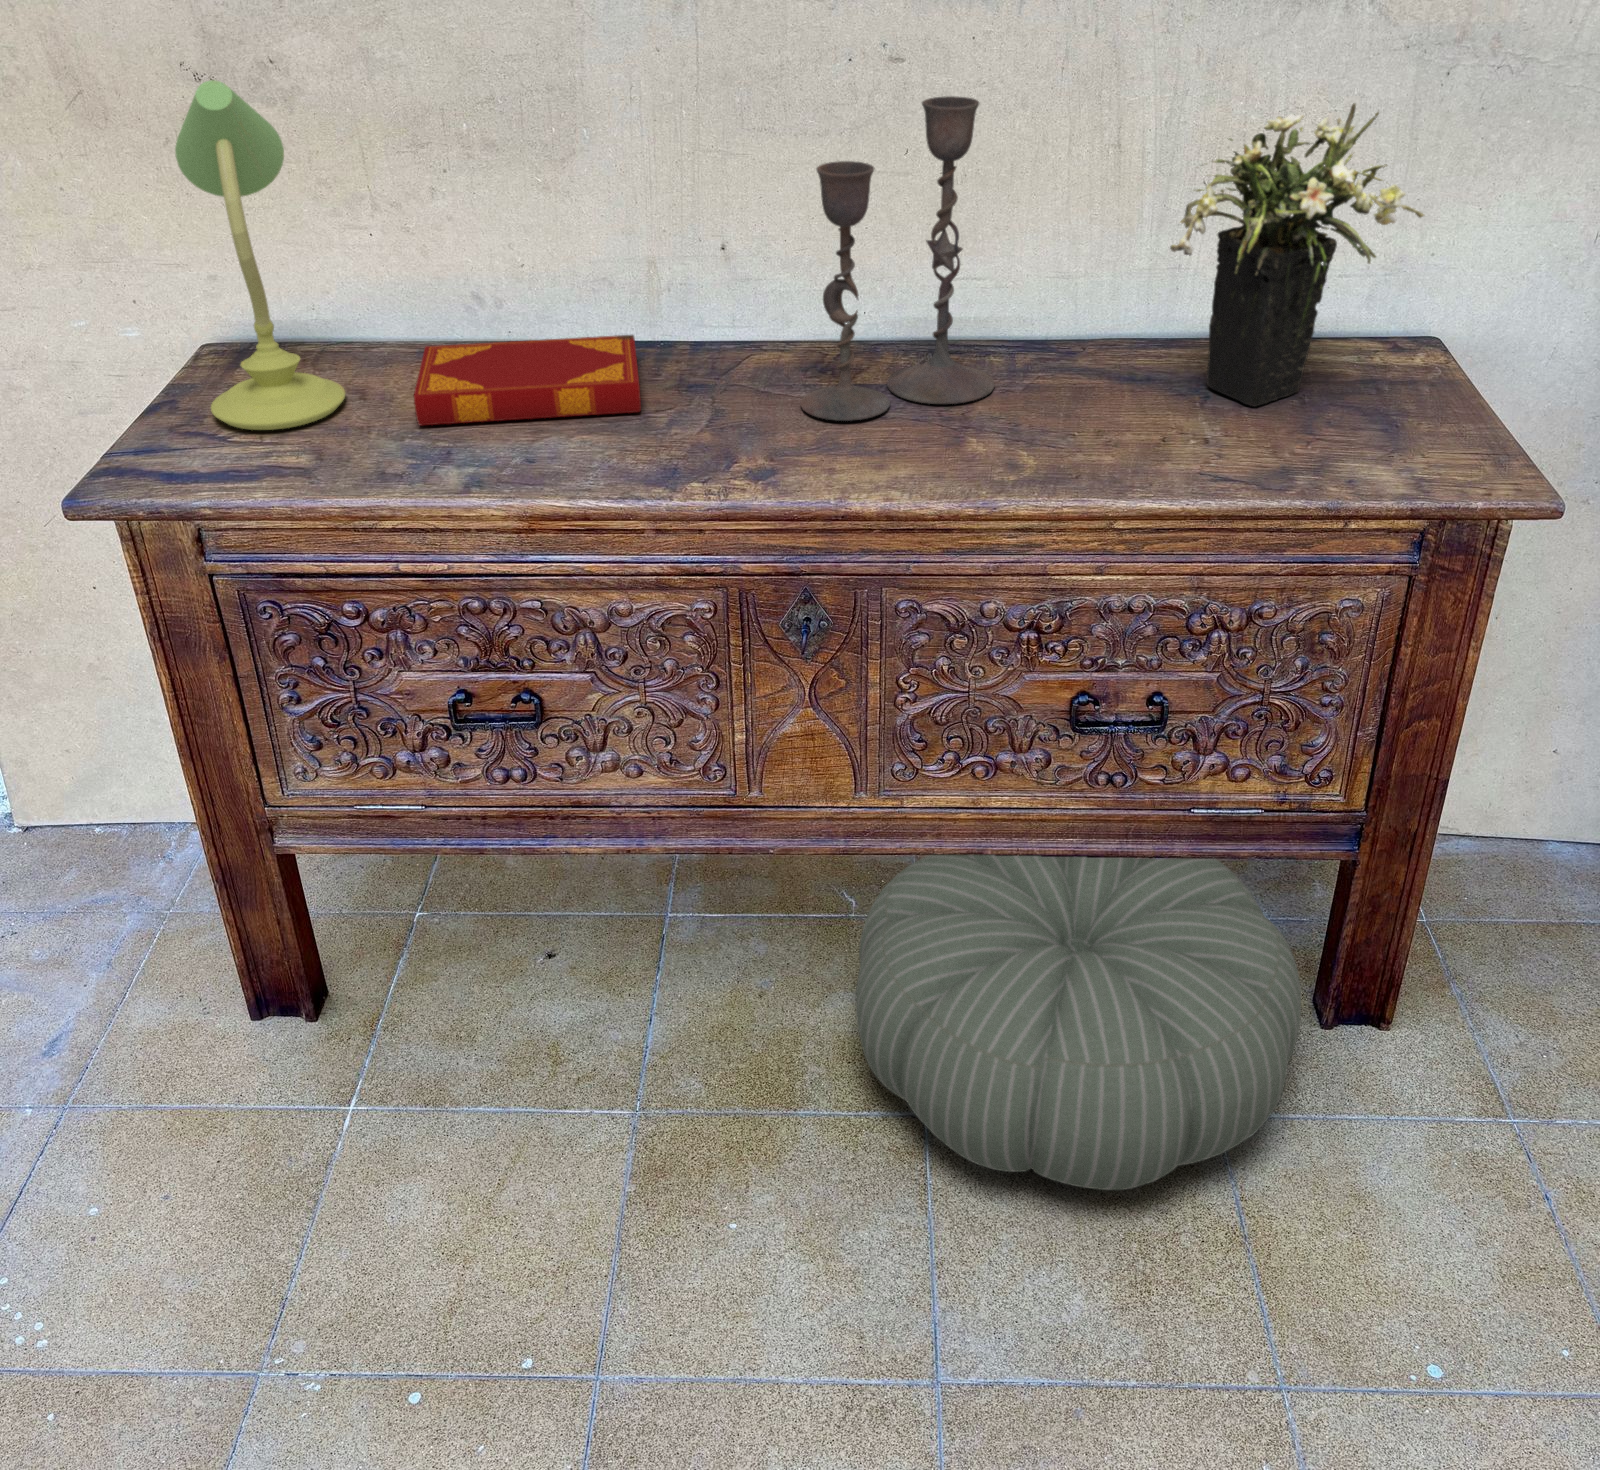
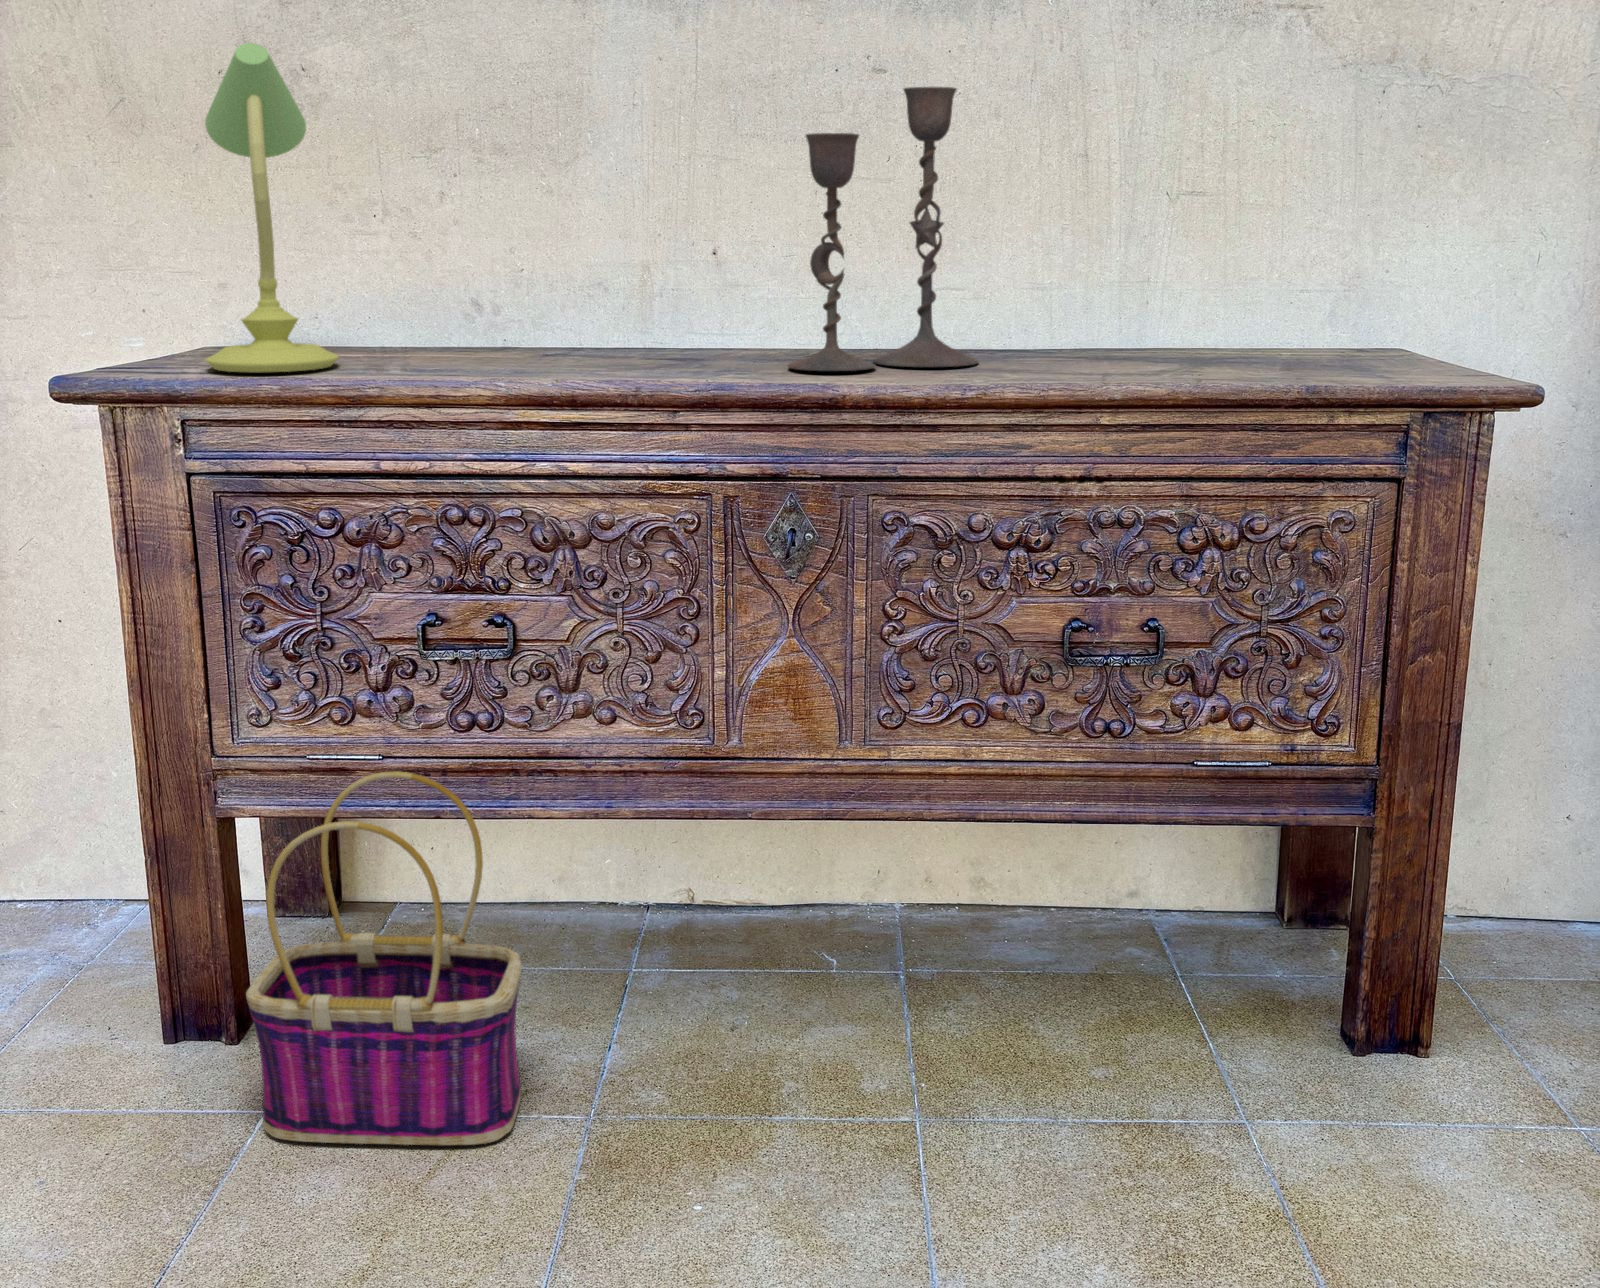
flower arrangement: present [1170,103,1424,406] -> none [1139,87,1375,370]
hardback book: present [414,335,641,425] -> none [408,327,631,371]
basket: none [323,832,575,1150] -> present [246,771,522,1145]
pouf: present [856,853,1301,1190] -> none [842,827,1334,1168]

